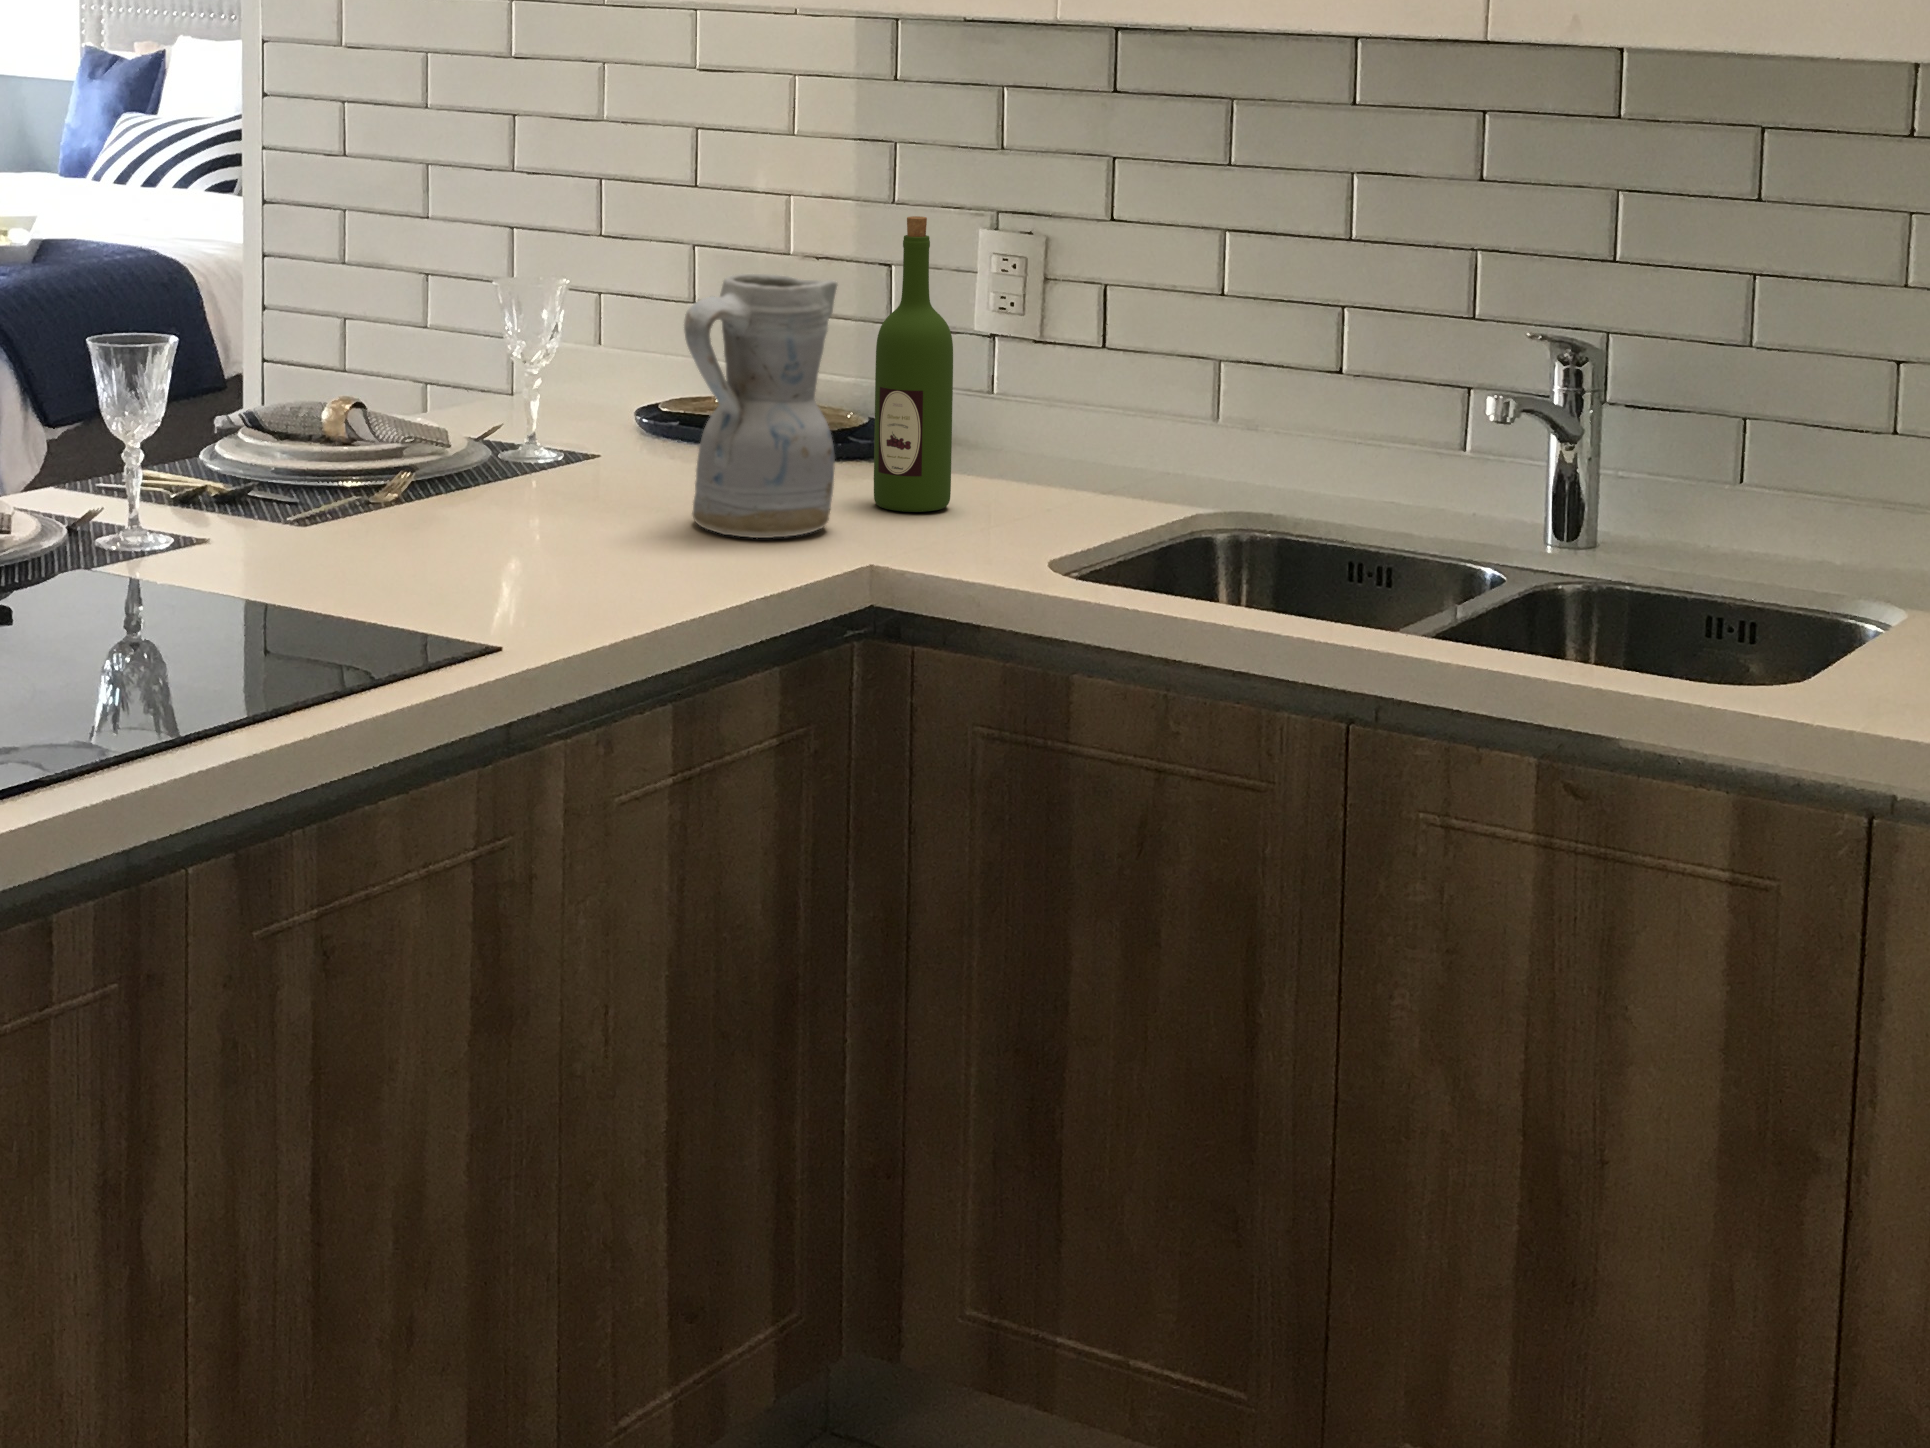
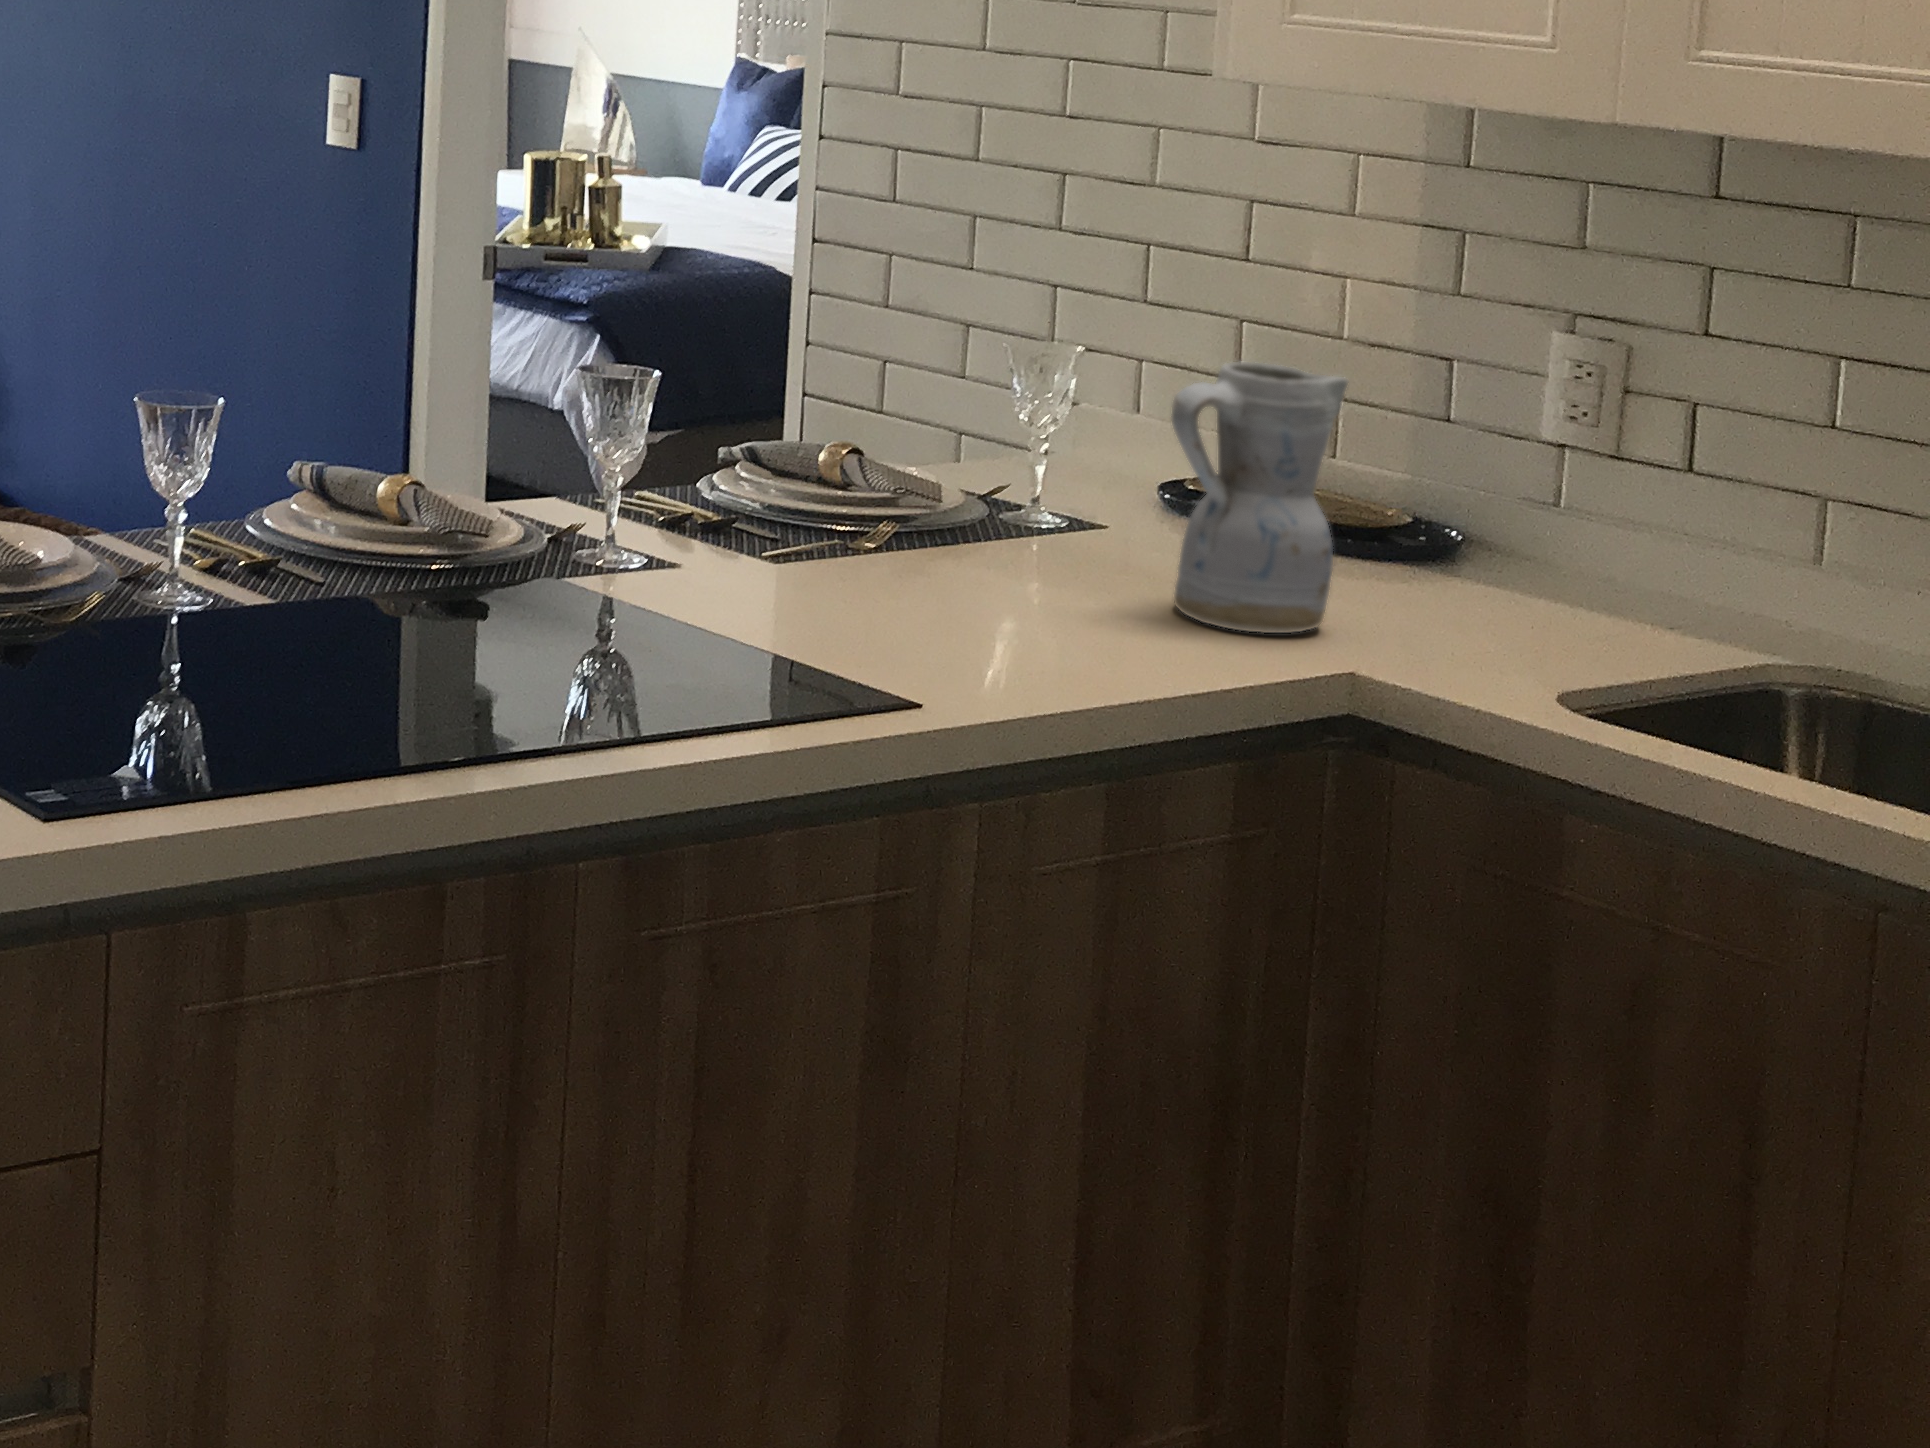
wine bottle: present [874,216,953,512] -> none [1387,317,1486,626]

